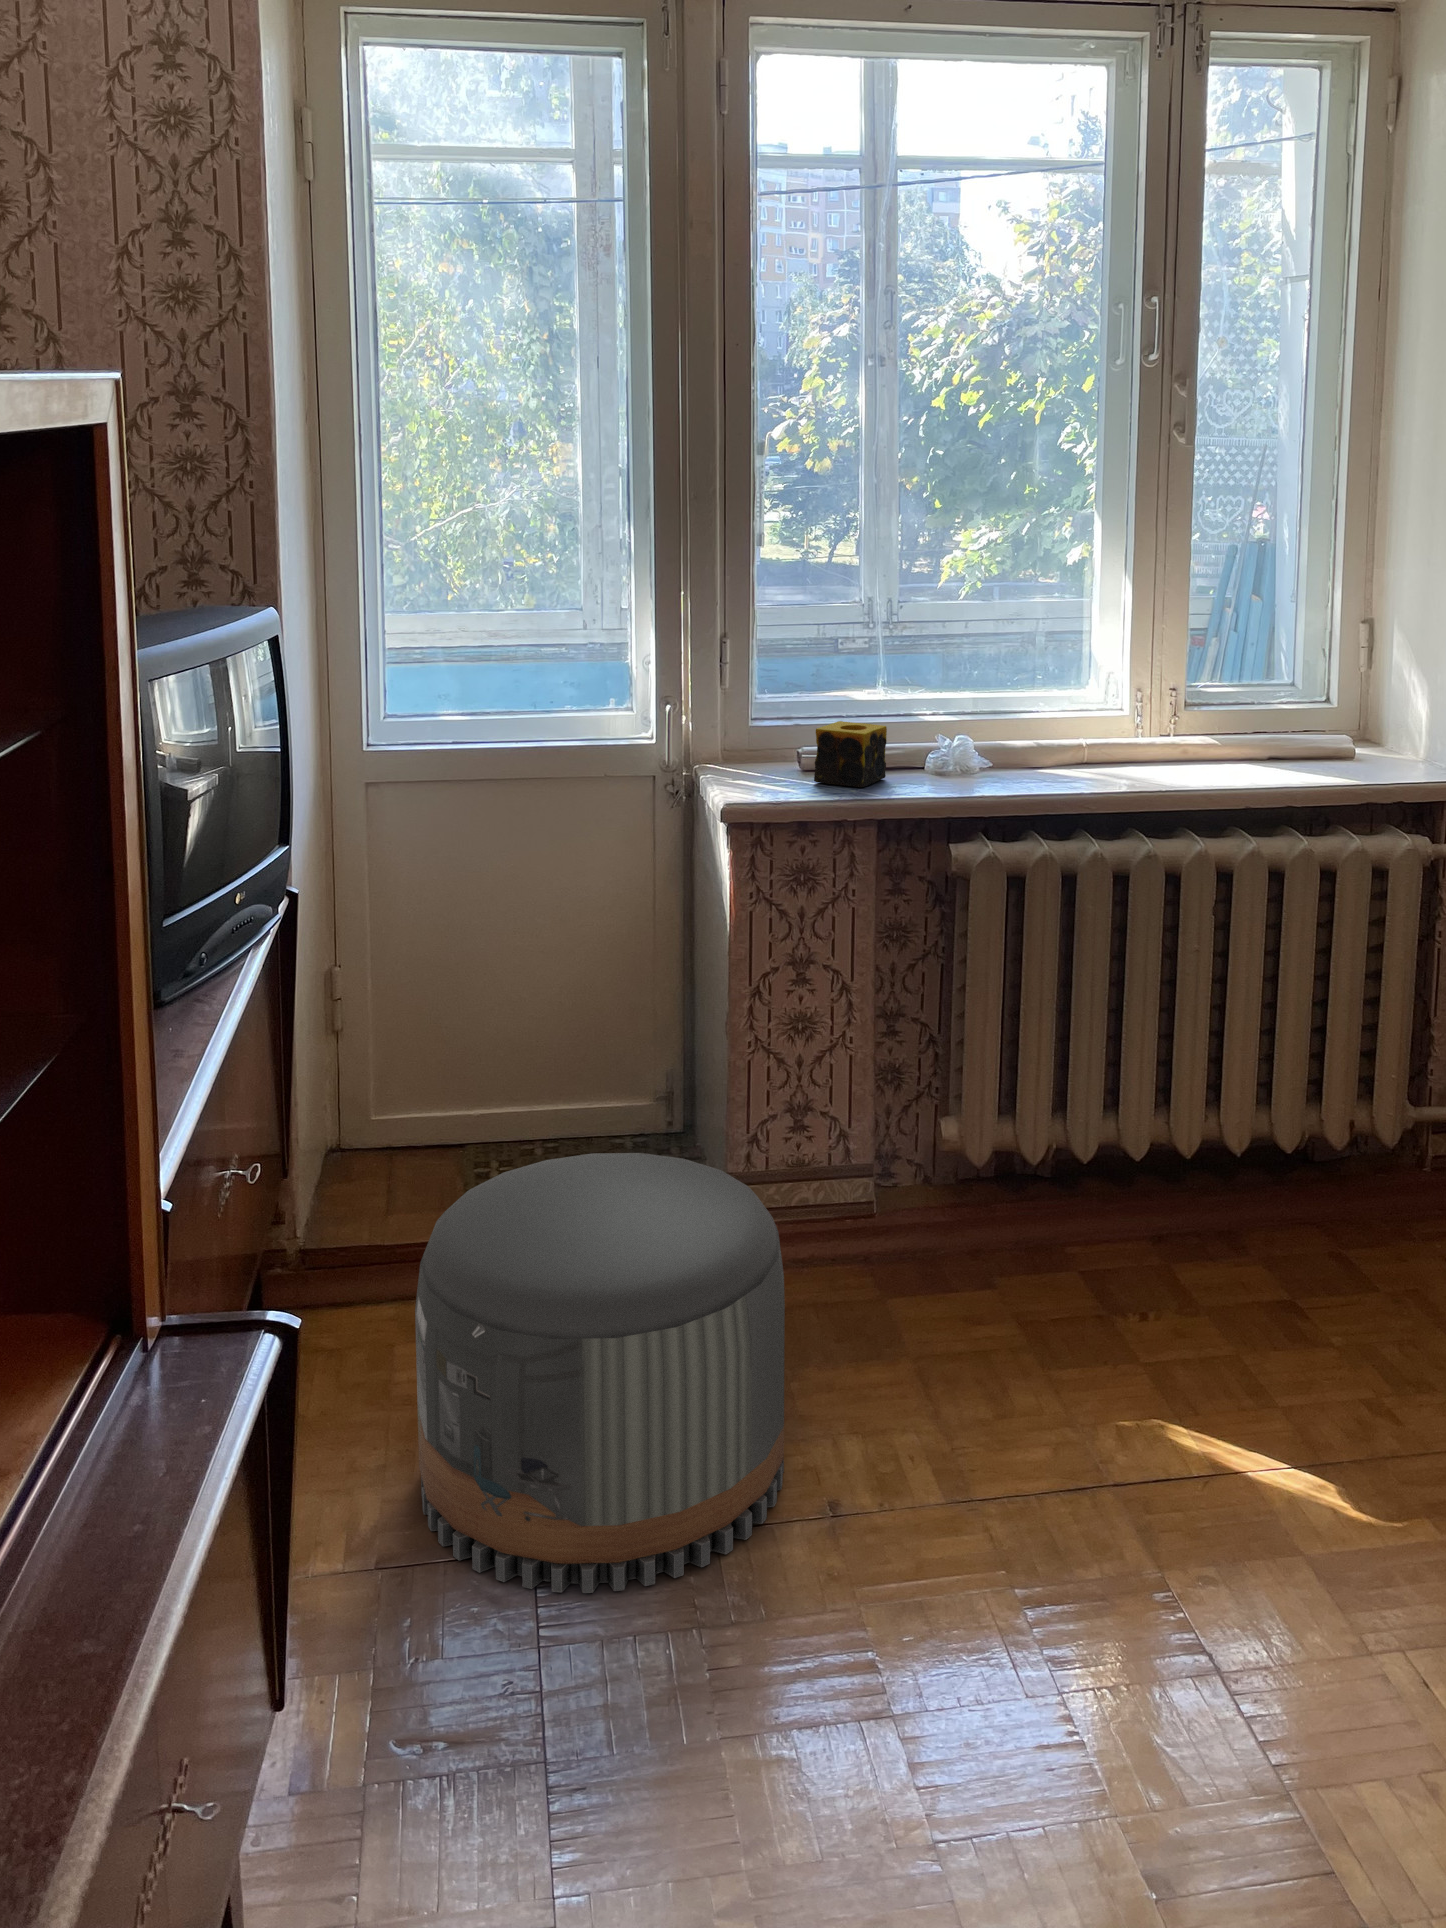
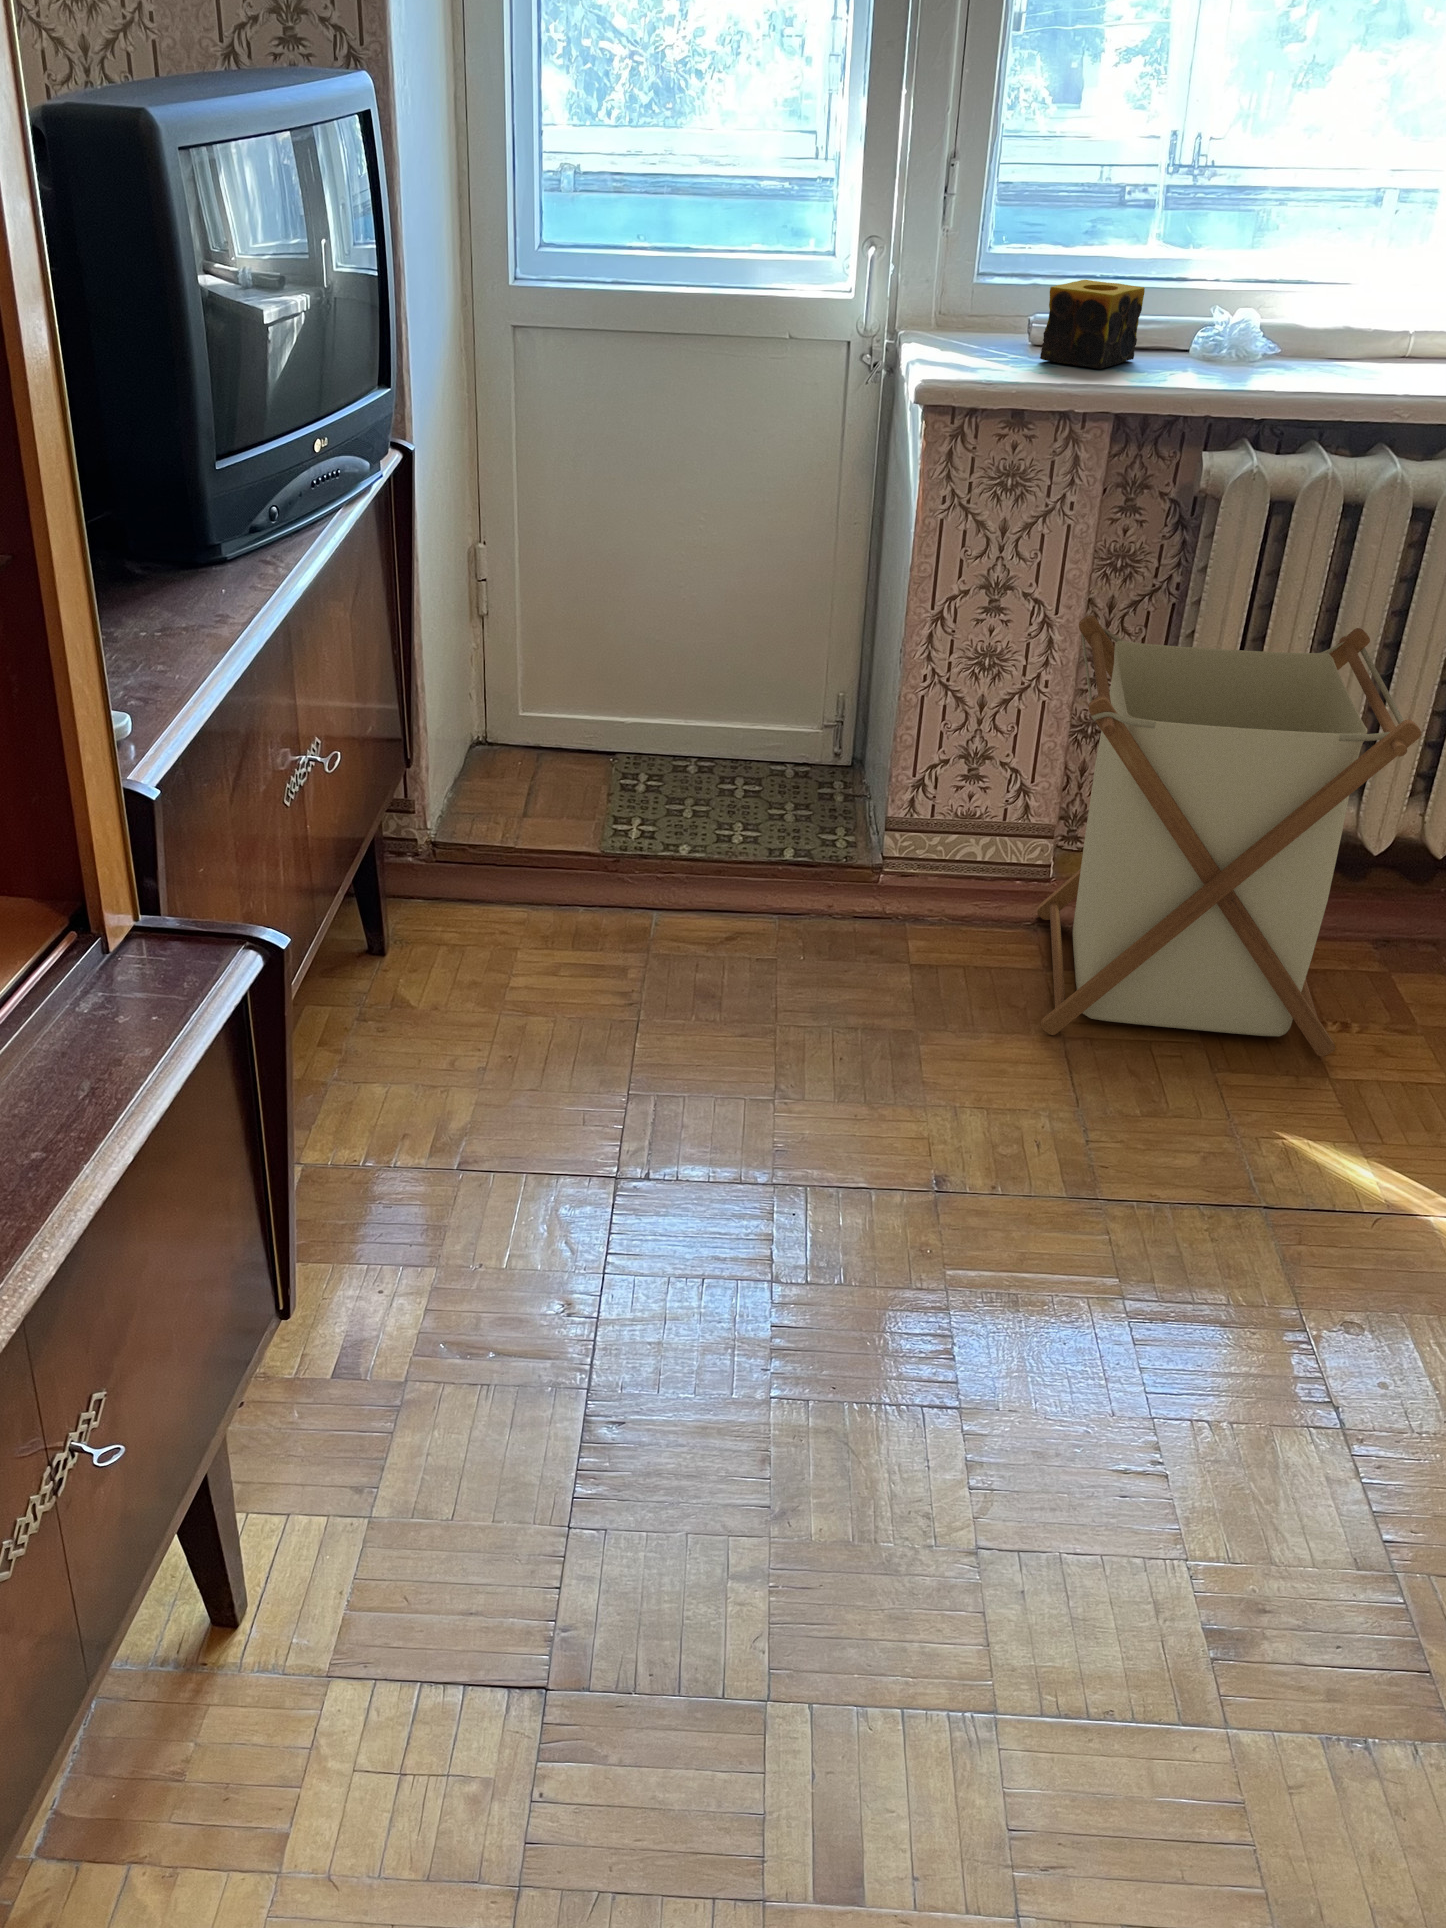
laundry basket: none [871,973,1154,1356] -> present [1037,615,1421,1056]
pouf: present [415,1153,785,1593] -> none [508,782,913,1230]

